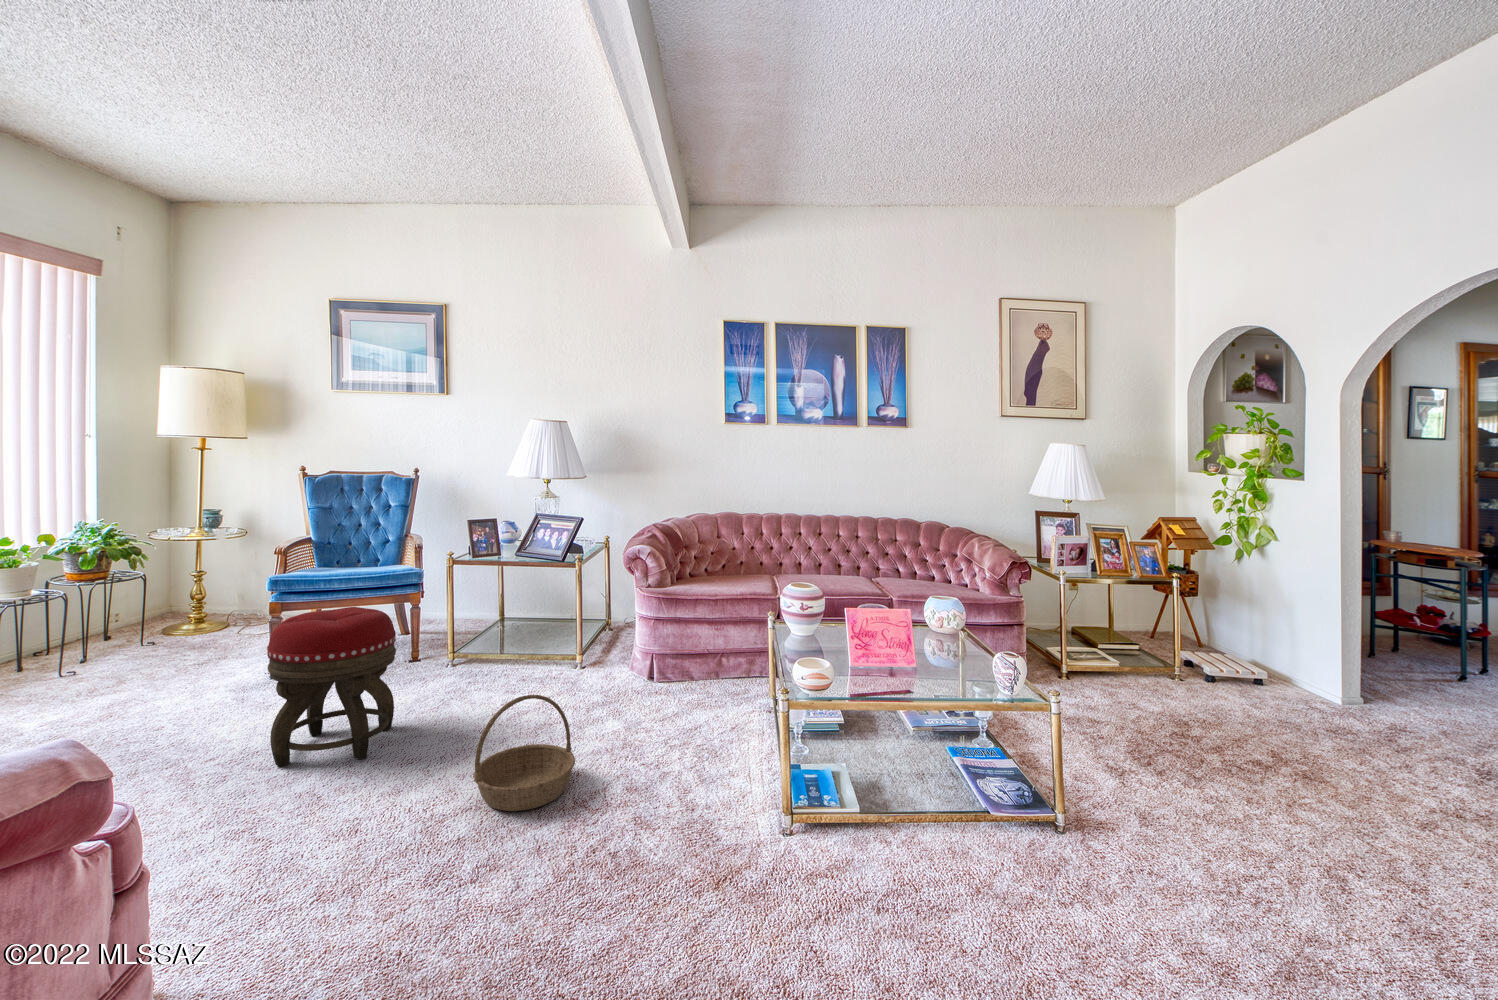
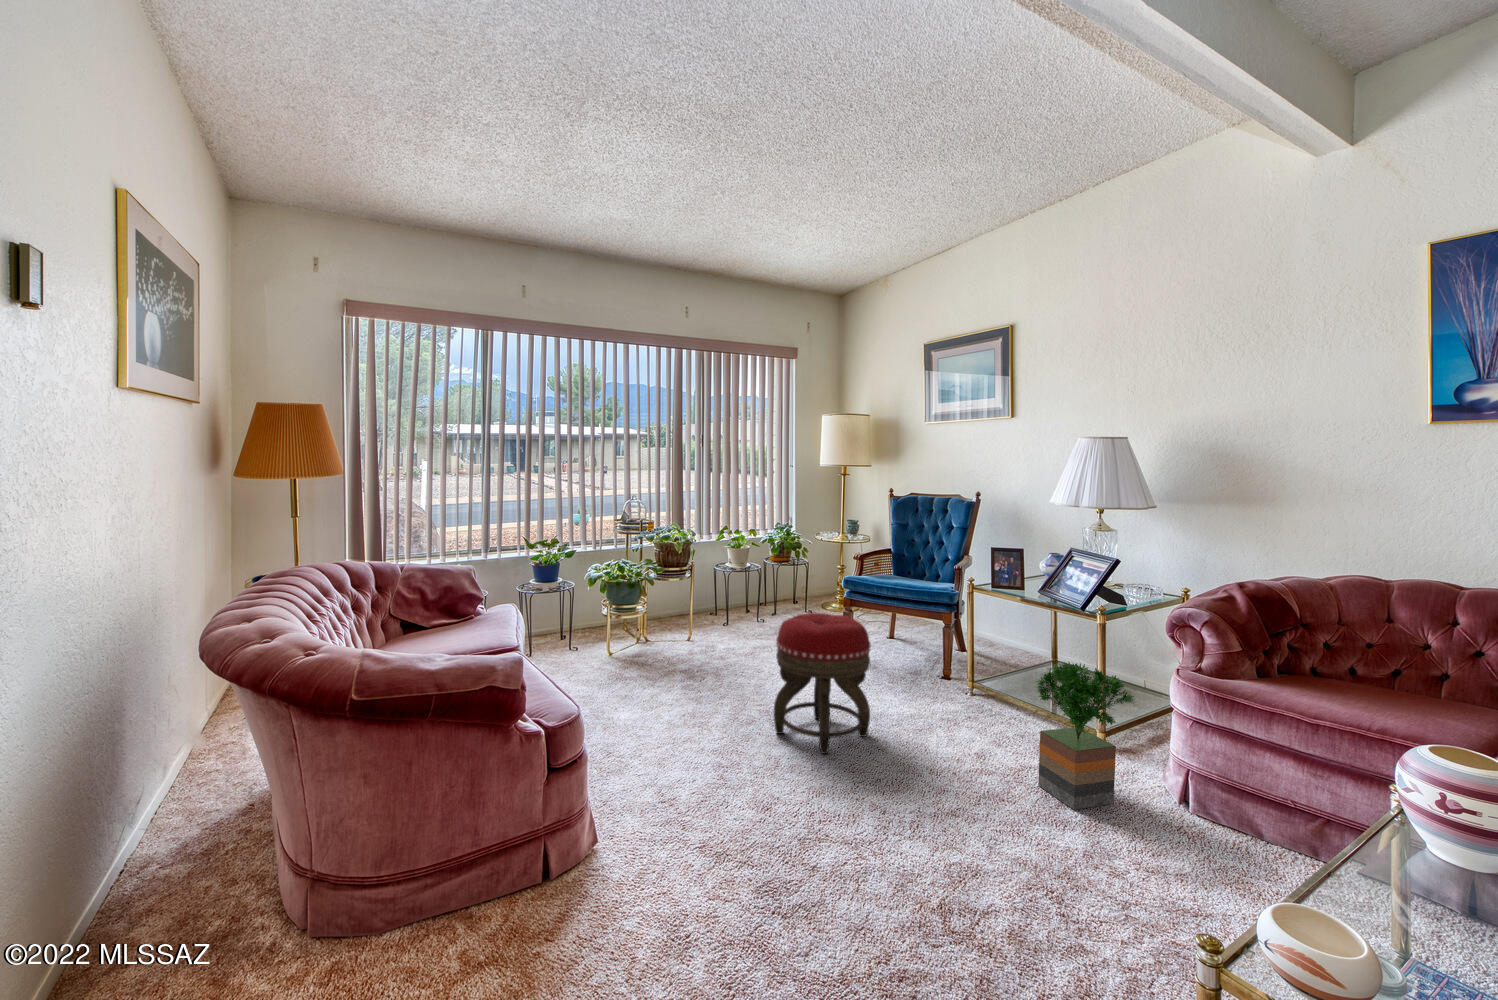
potted tree: none [564,598,630,708] -> present [1036,662,1134,810]
basket: present [474,695,575,811] -> none [850,753,964,889]

